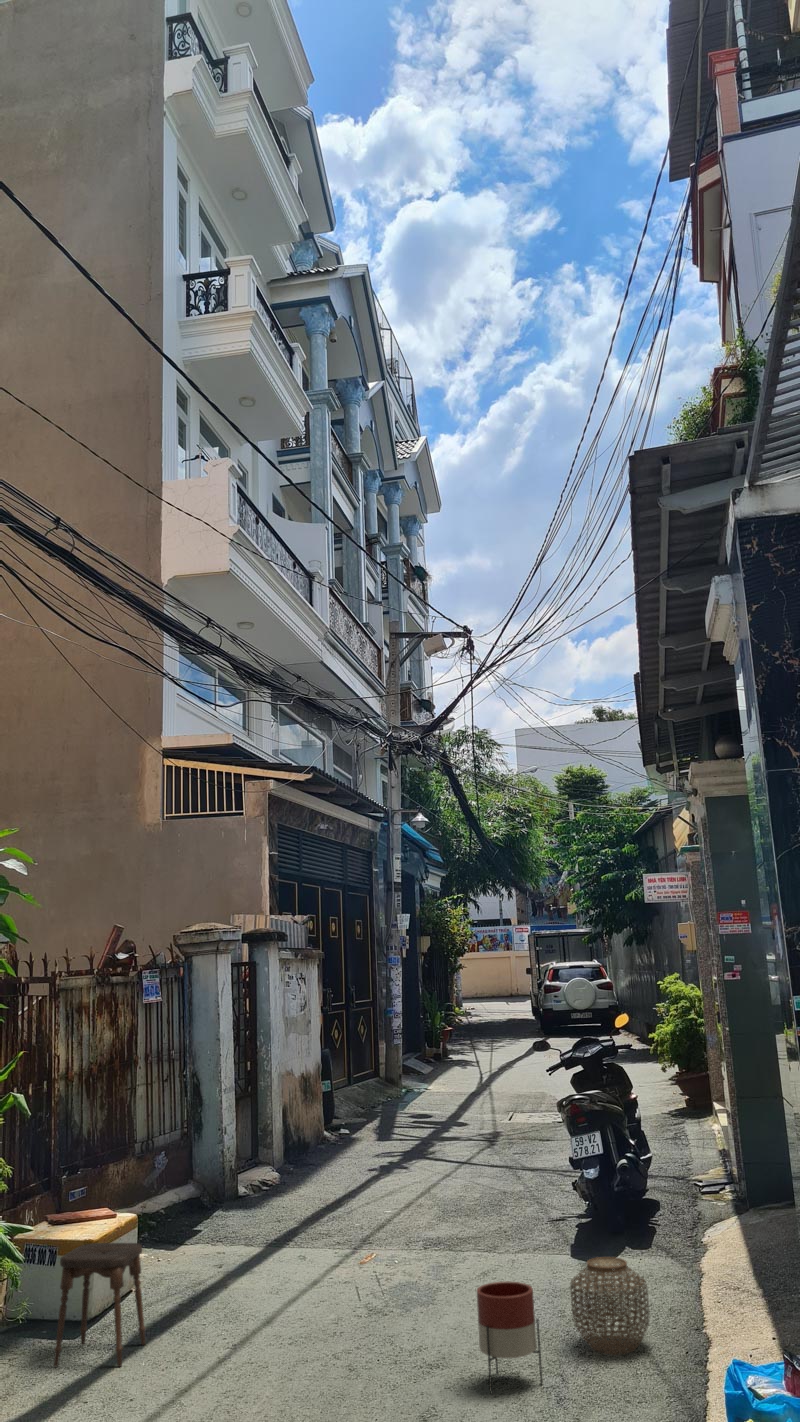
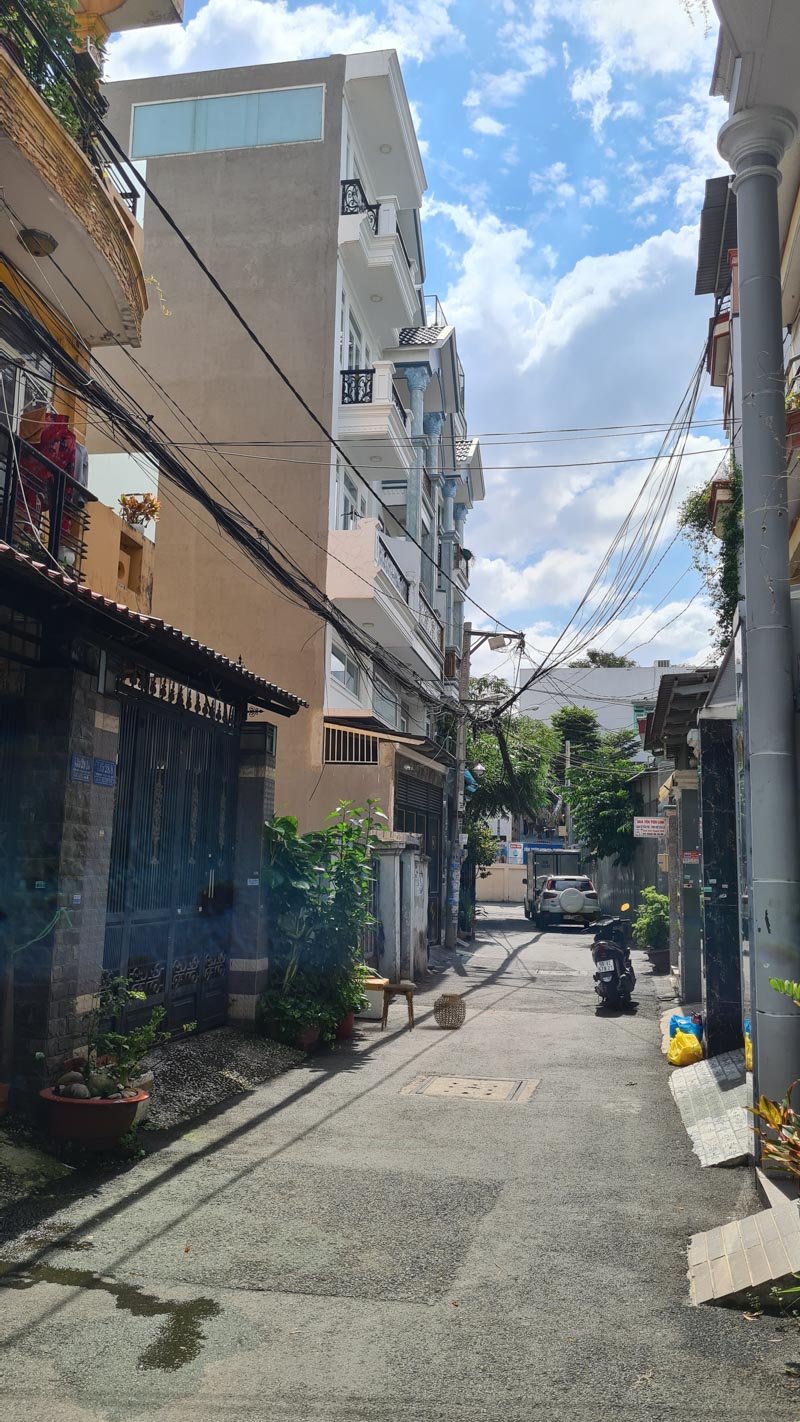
woven basket: present [571,1257,649,1355] -> present [434,994,466,1029]
planter: present [477,1282,543,1393] -> none [571,1001,597,1040]

